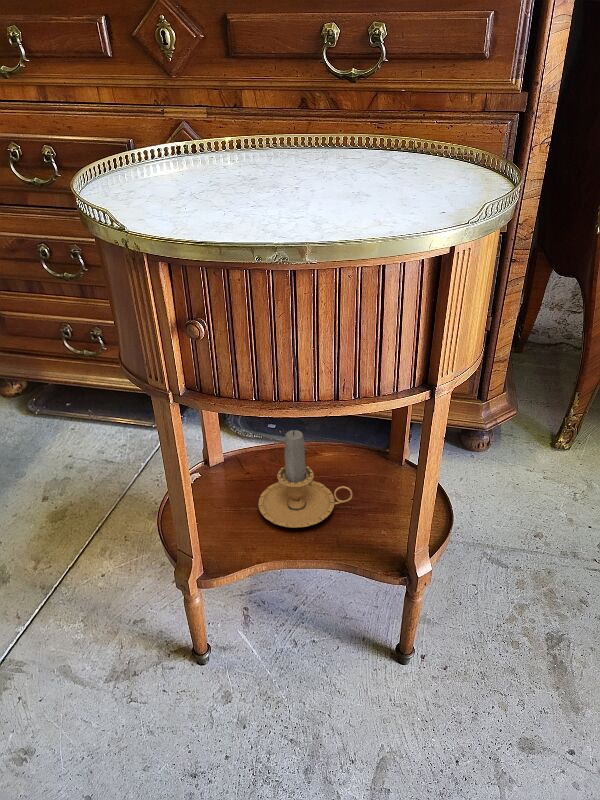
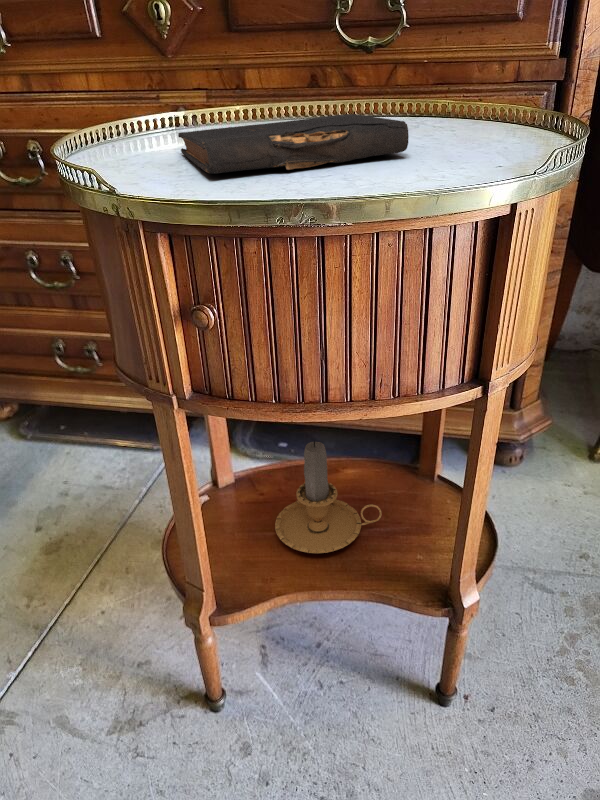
book: none [179,147,373,209] -> present [178,114,409,173]

